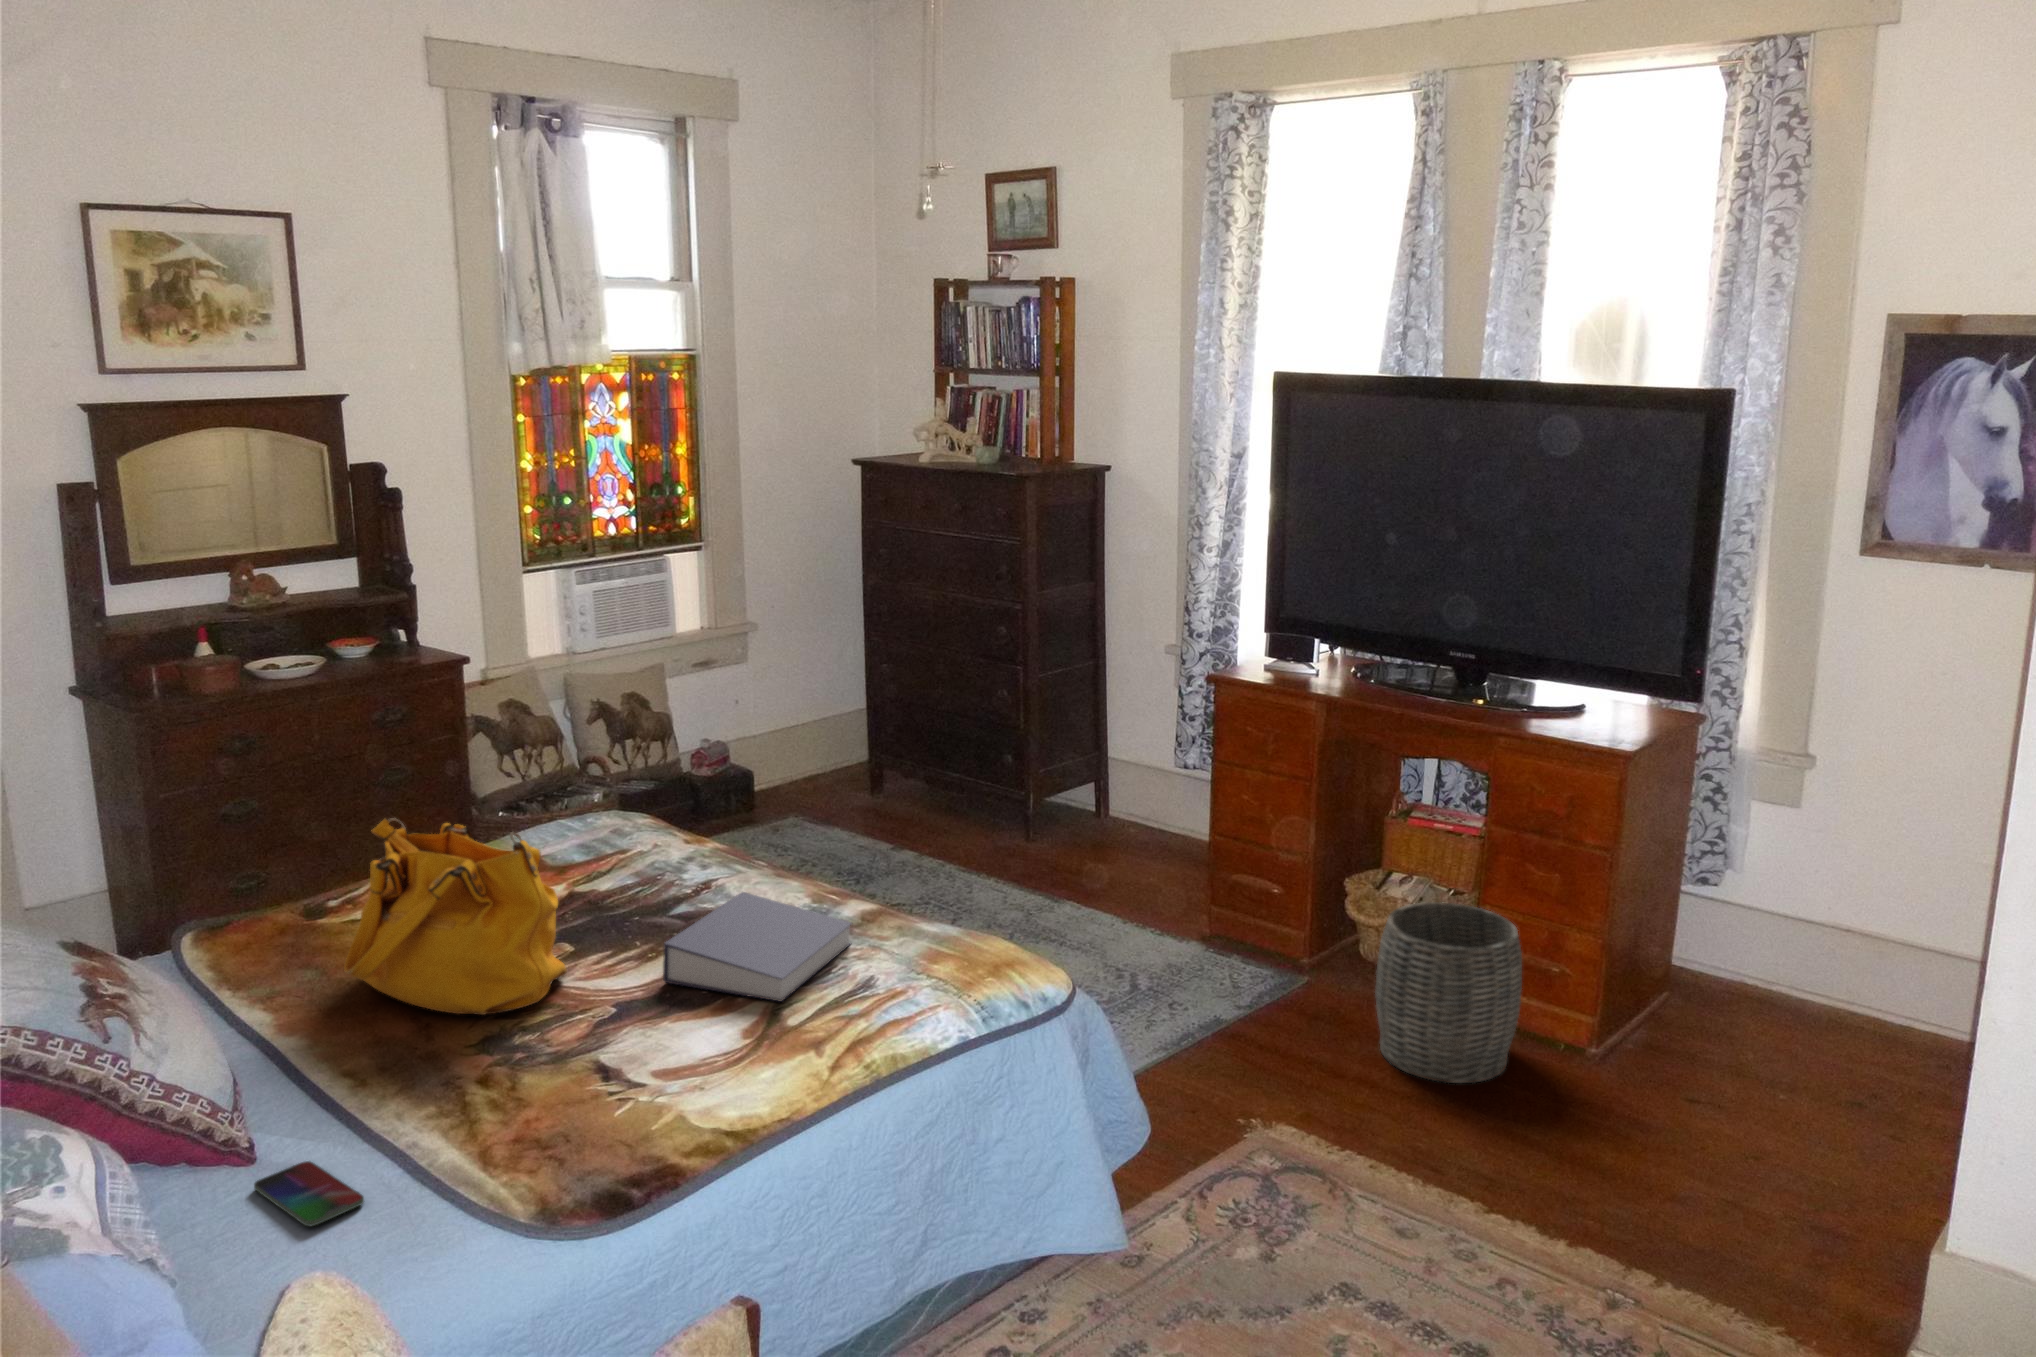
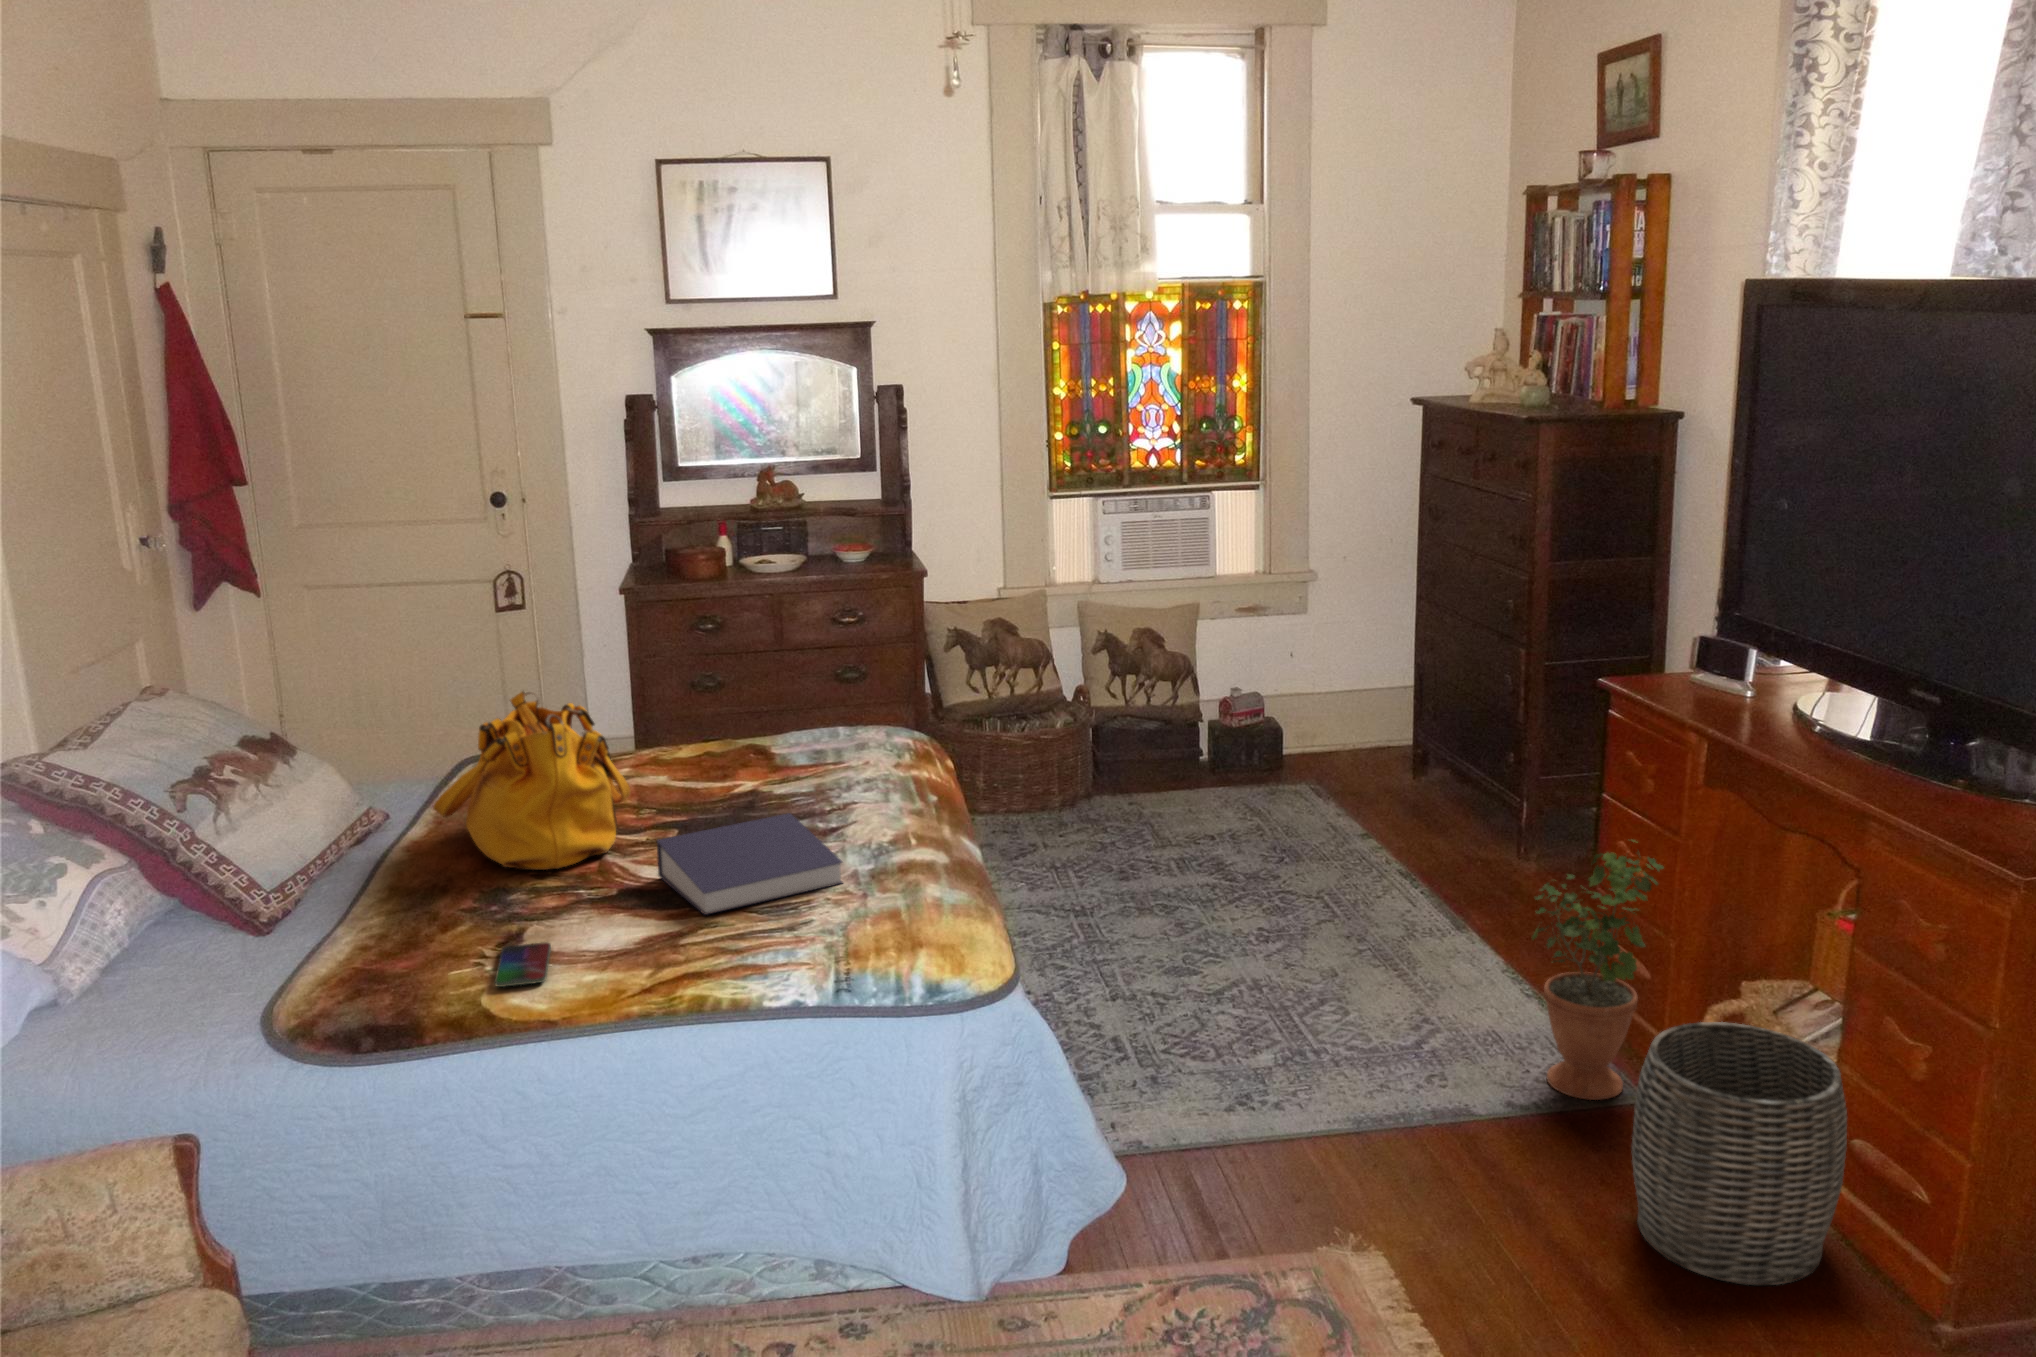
potted plant: none [1211,790,1300,996] -> present [1532,842,1664,1100]
smartphone: present [254,1161,364,1226] -> present [495,942,551,987]

